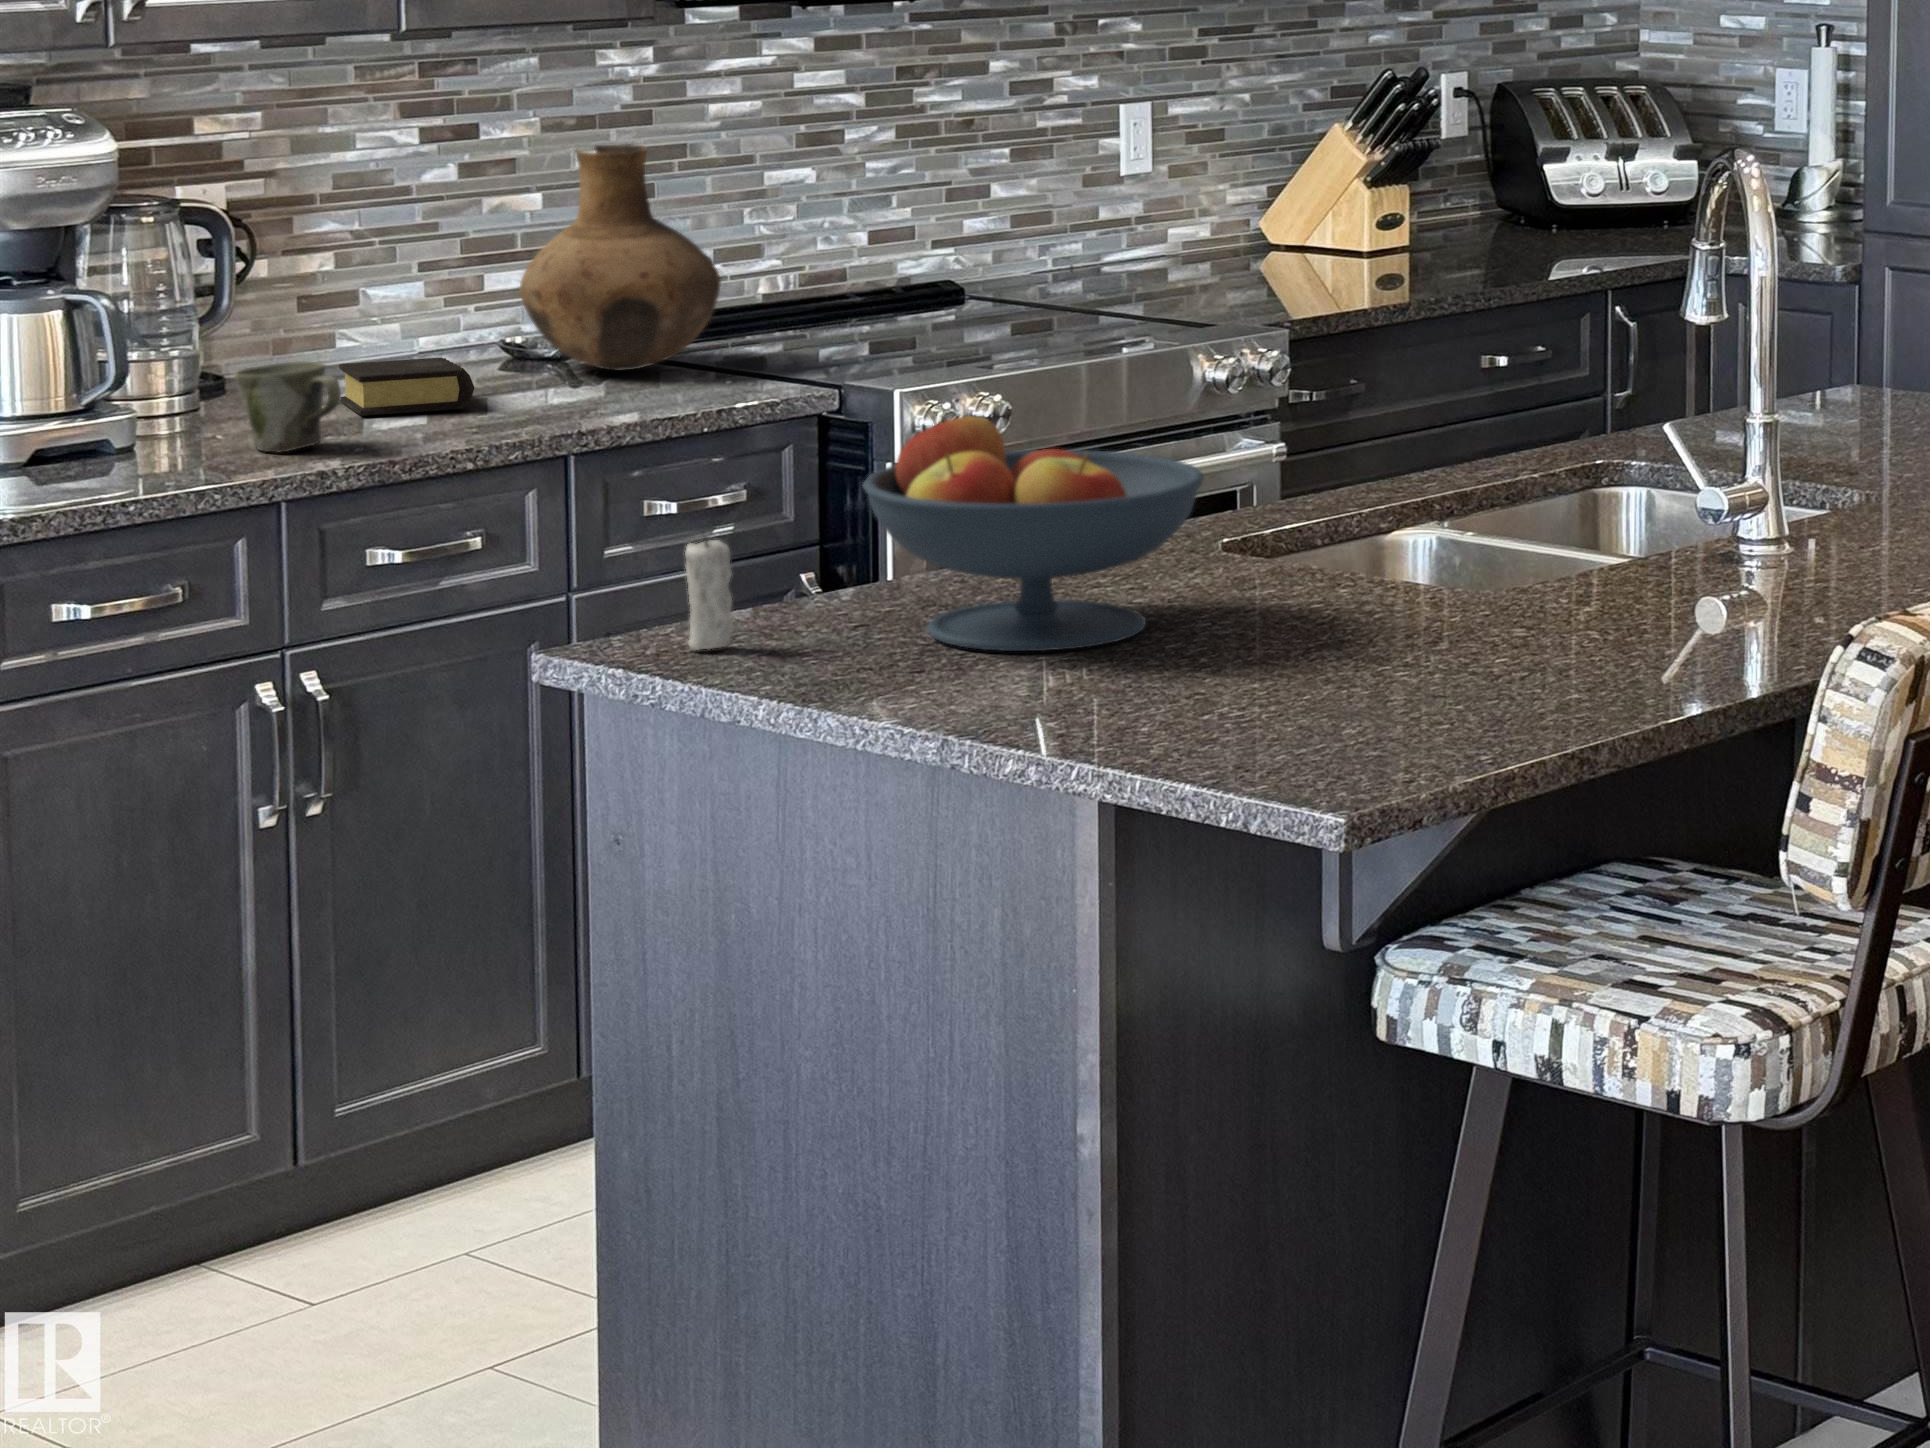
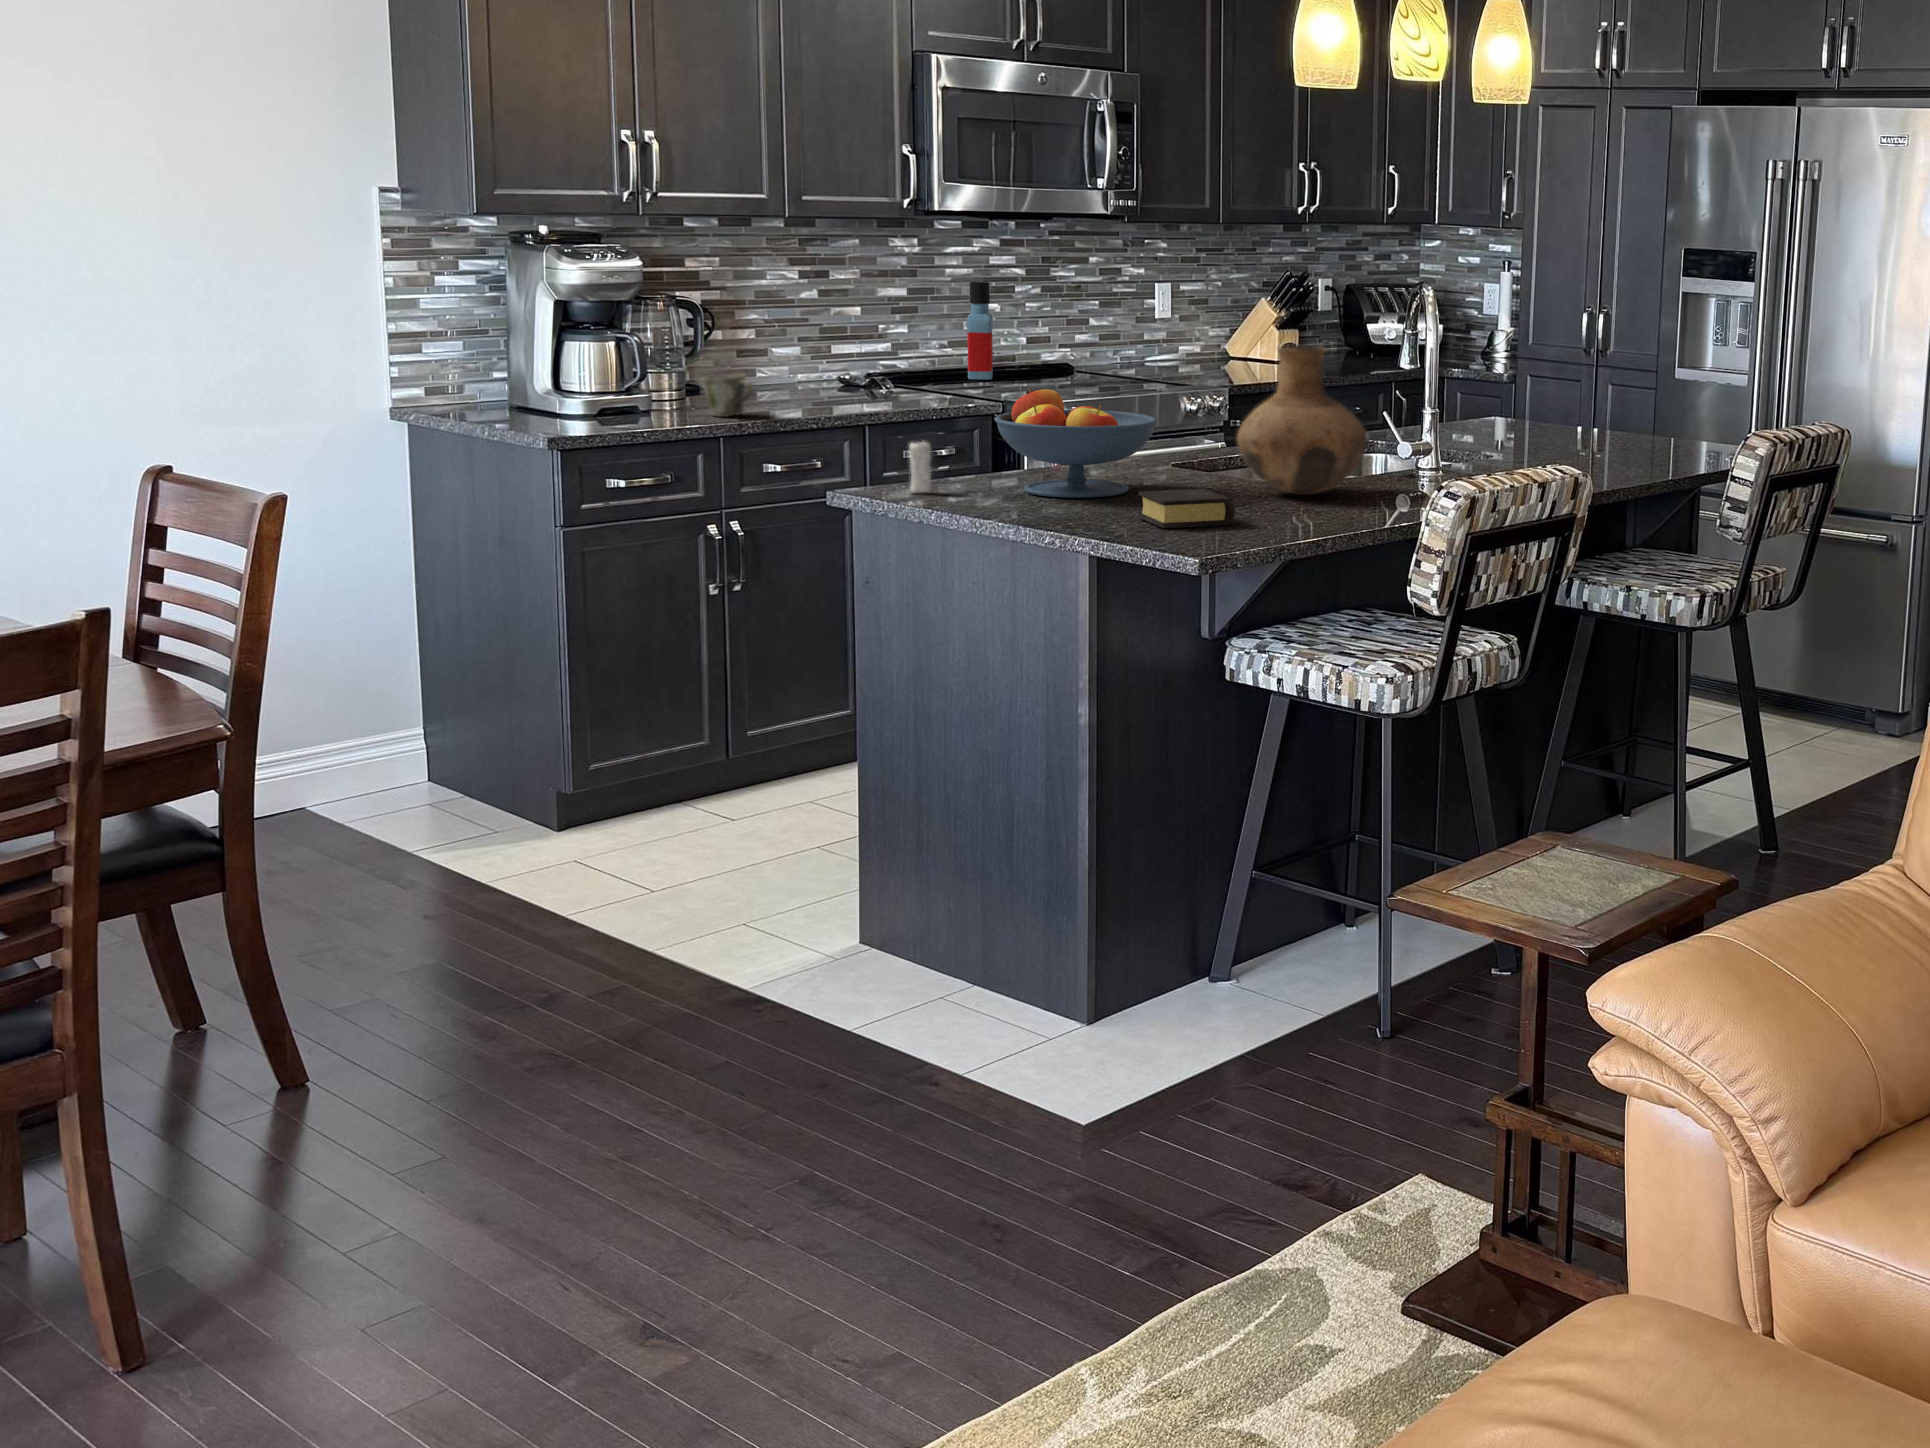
bottle: none [759,129,810,328] -> present [967,281,993,379]
vase: present [519,144,721,371] -> present [1237,344,1367,495]
book: present [339,357,474,416] -> present [1138,489,1235,528]

